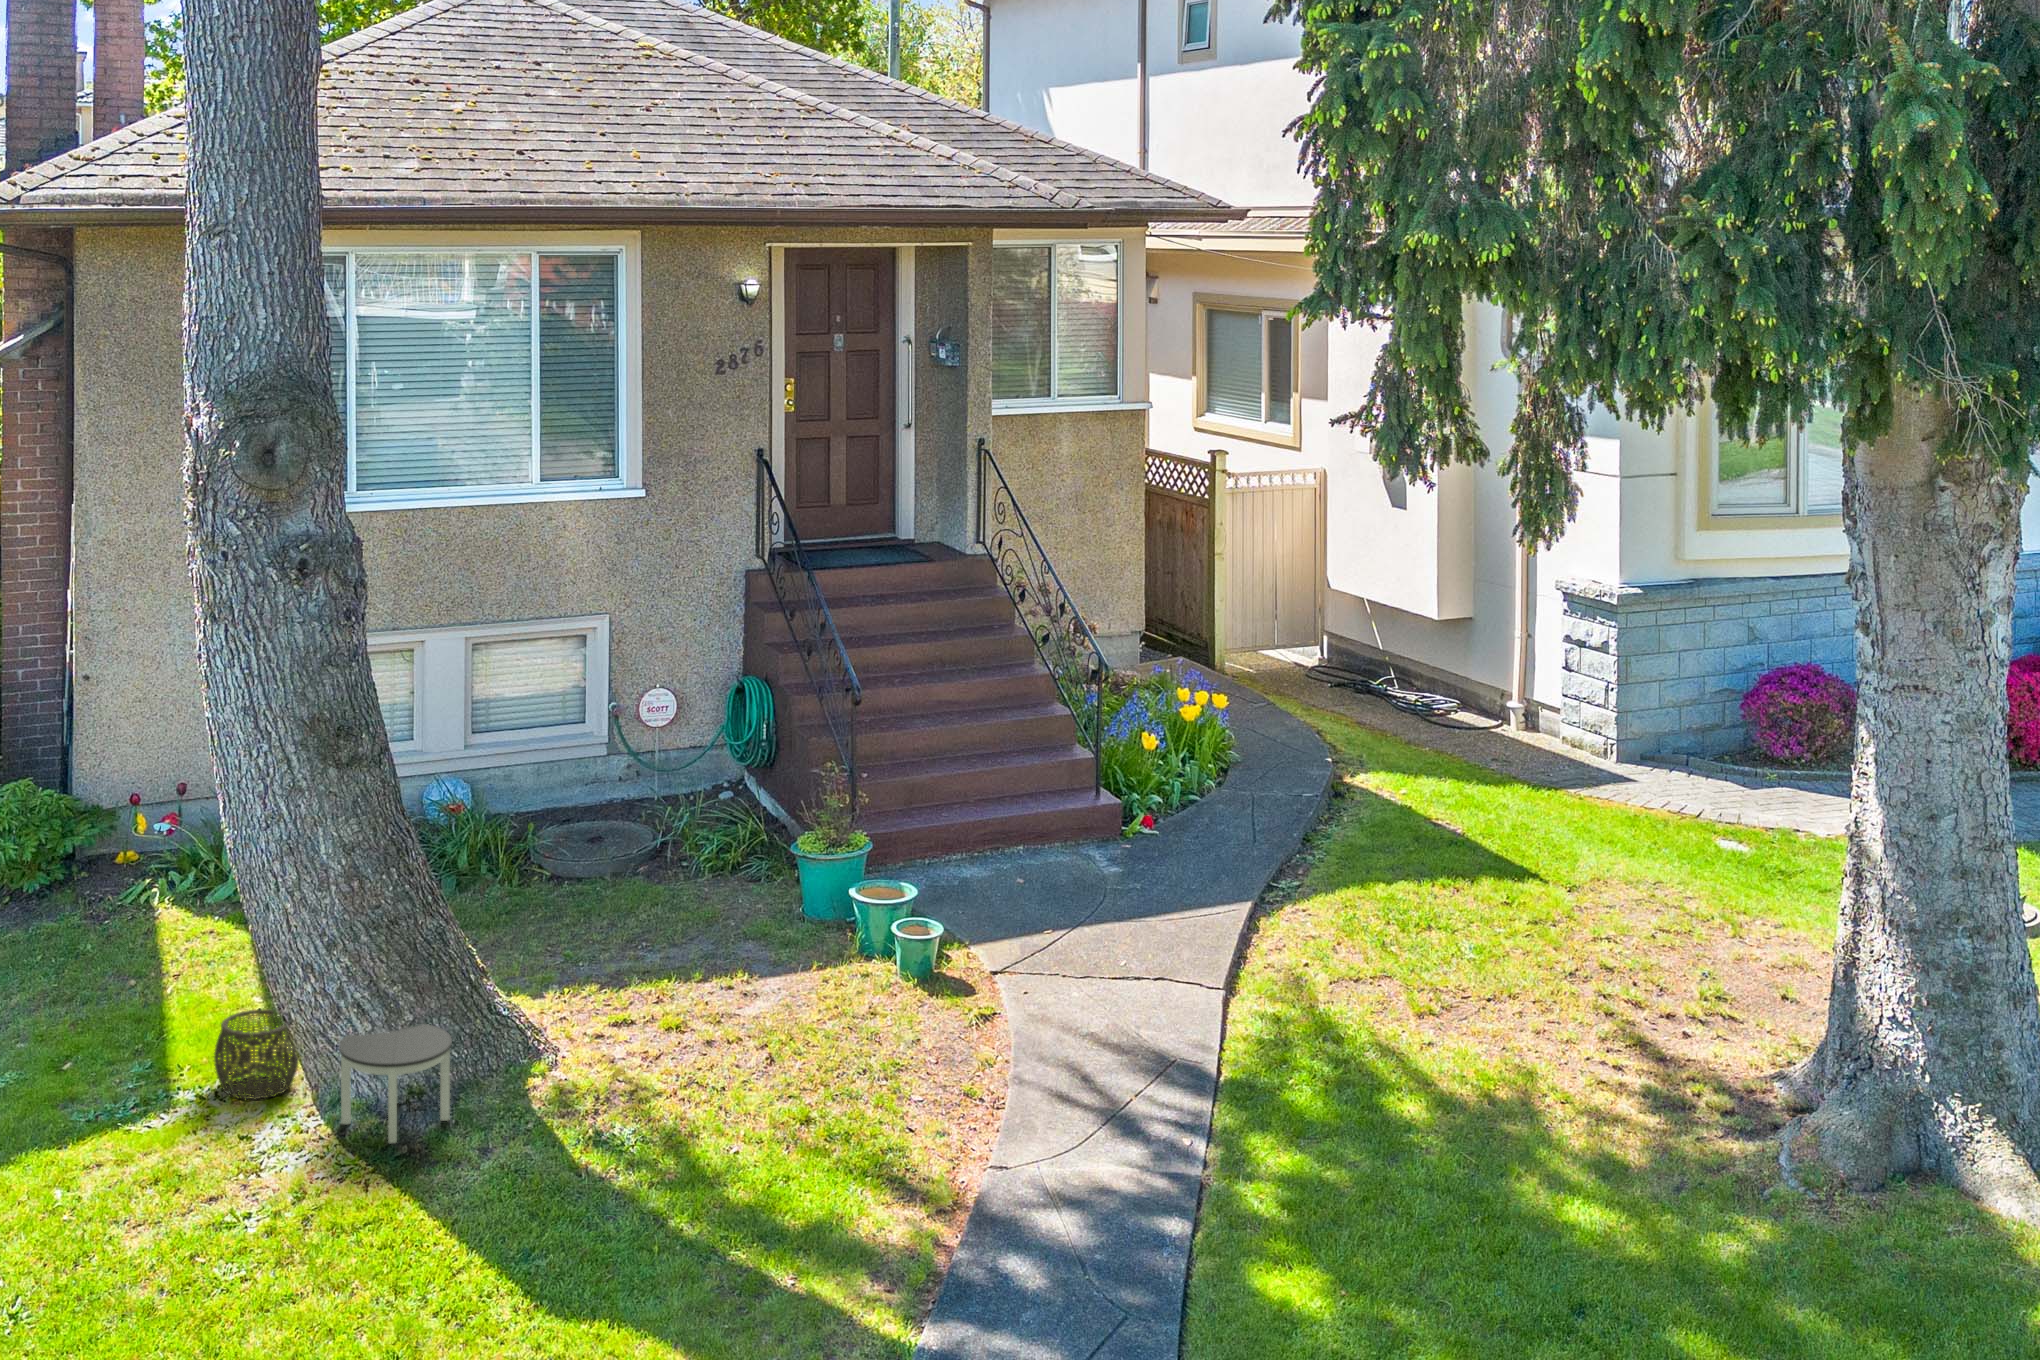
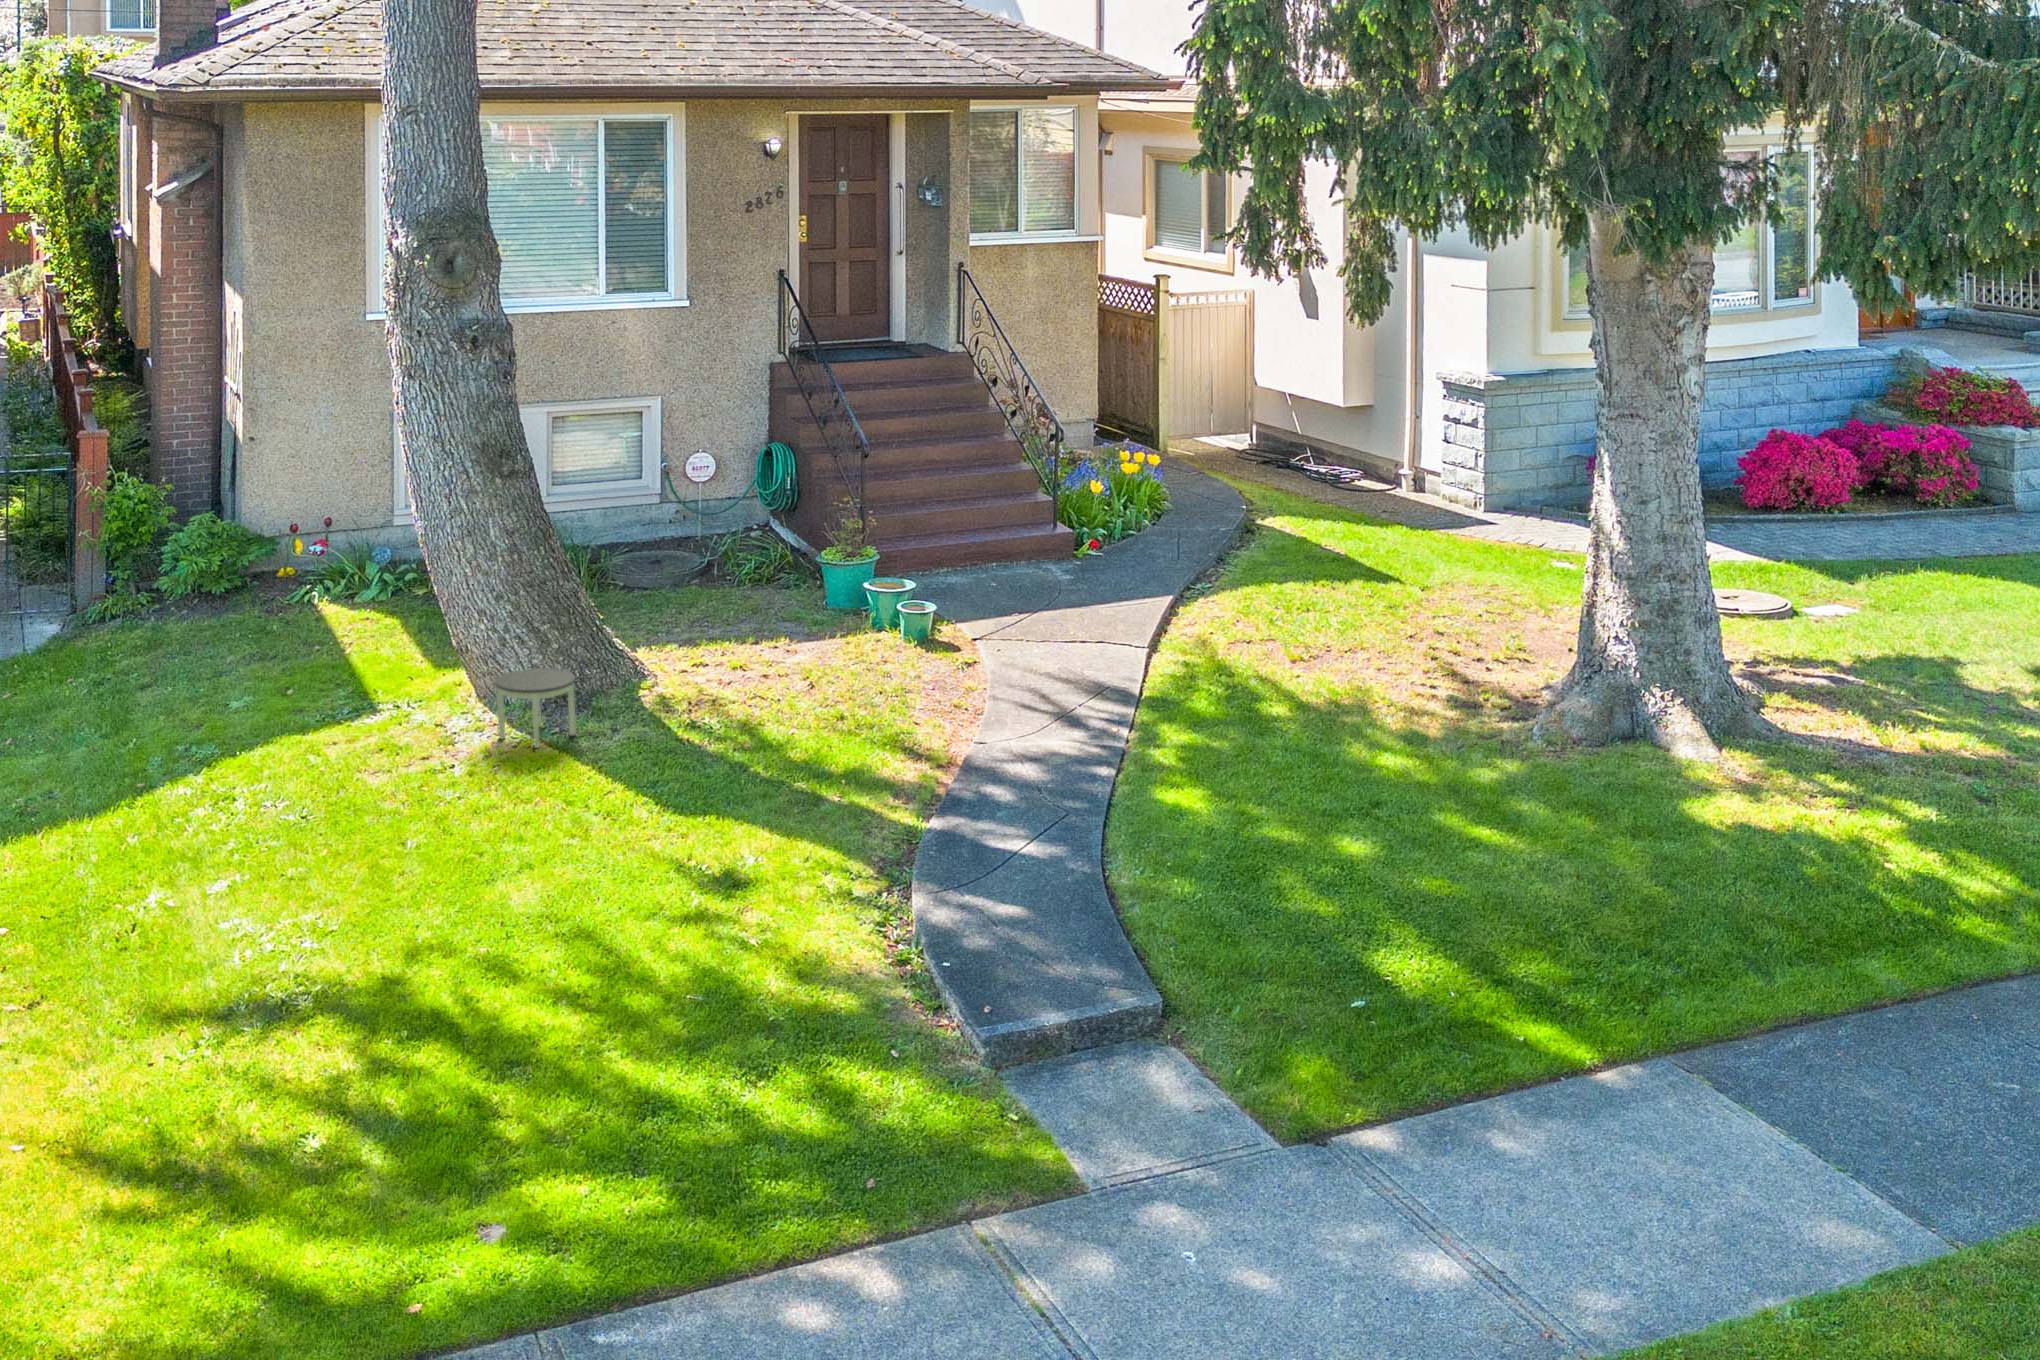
woven basket: present [214,1009,300,1100] -> none [403,665,465,727]

